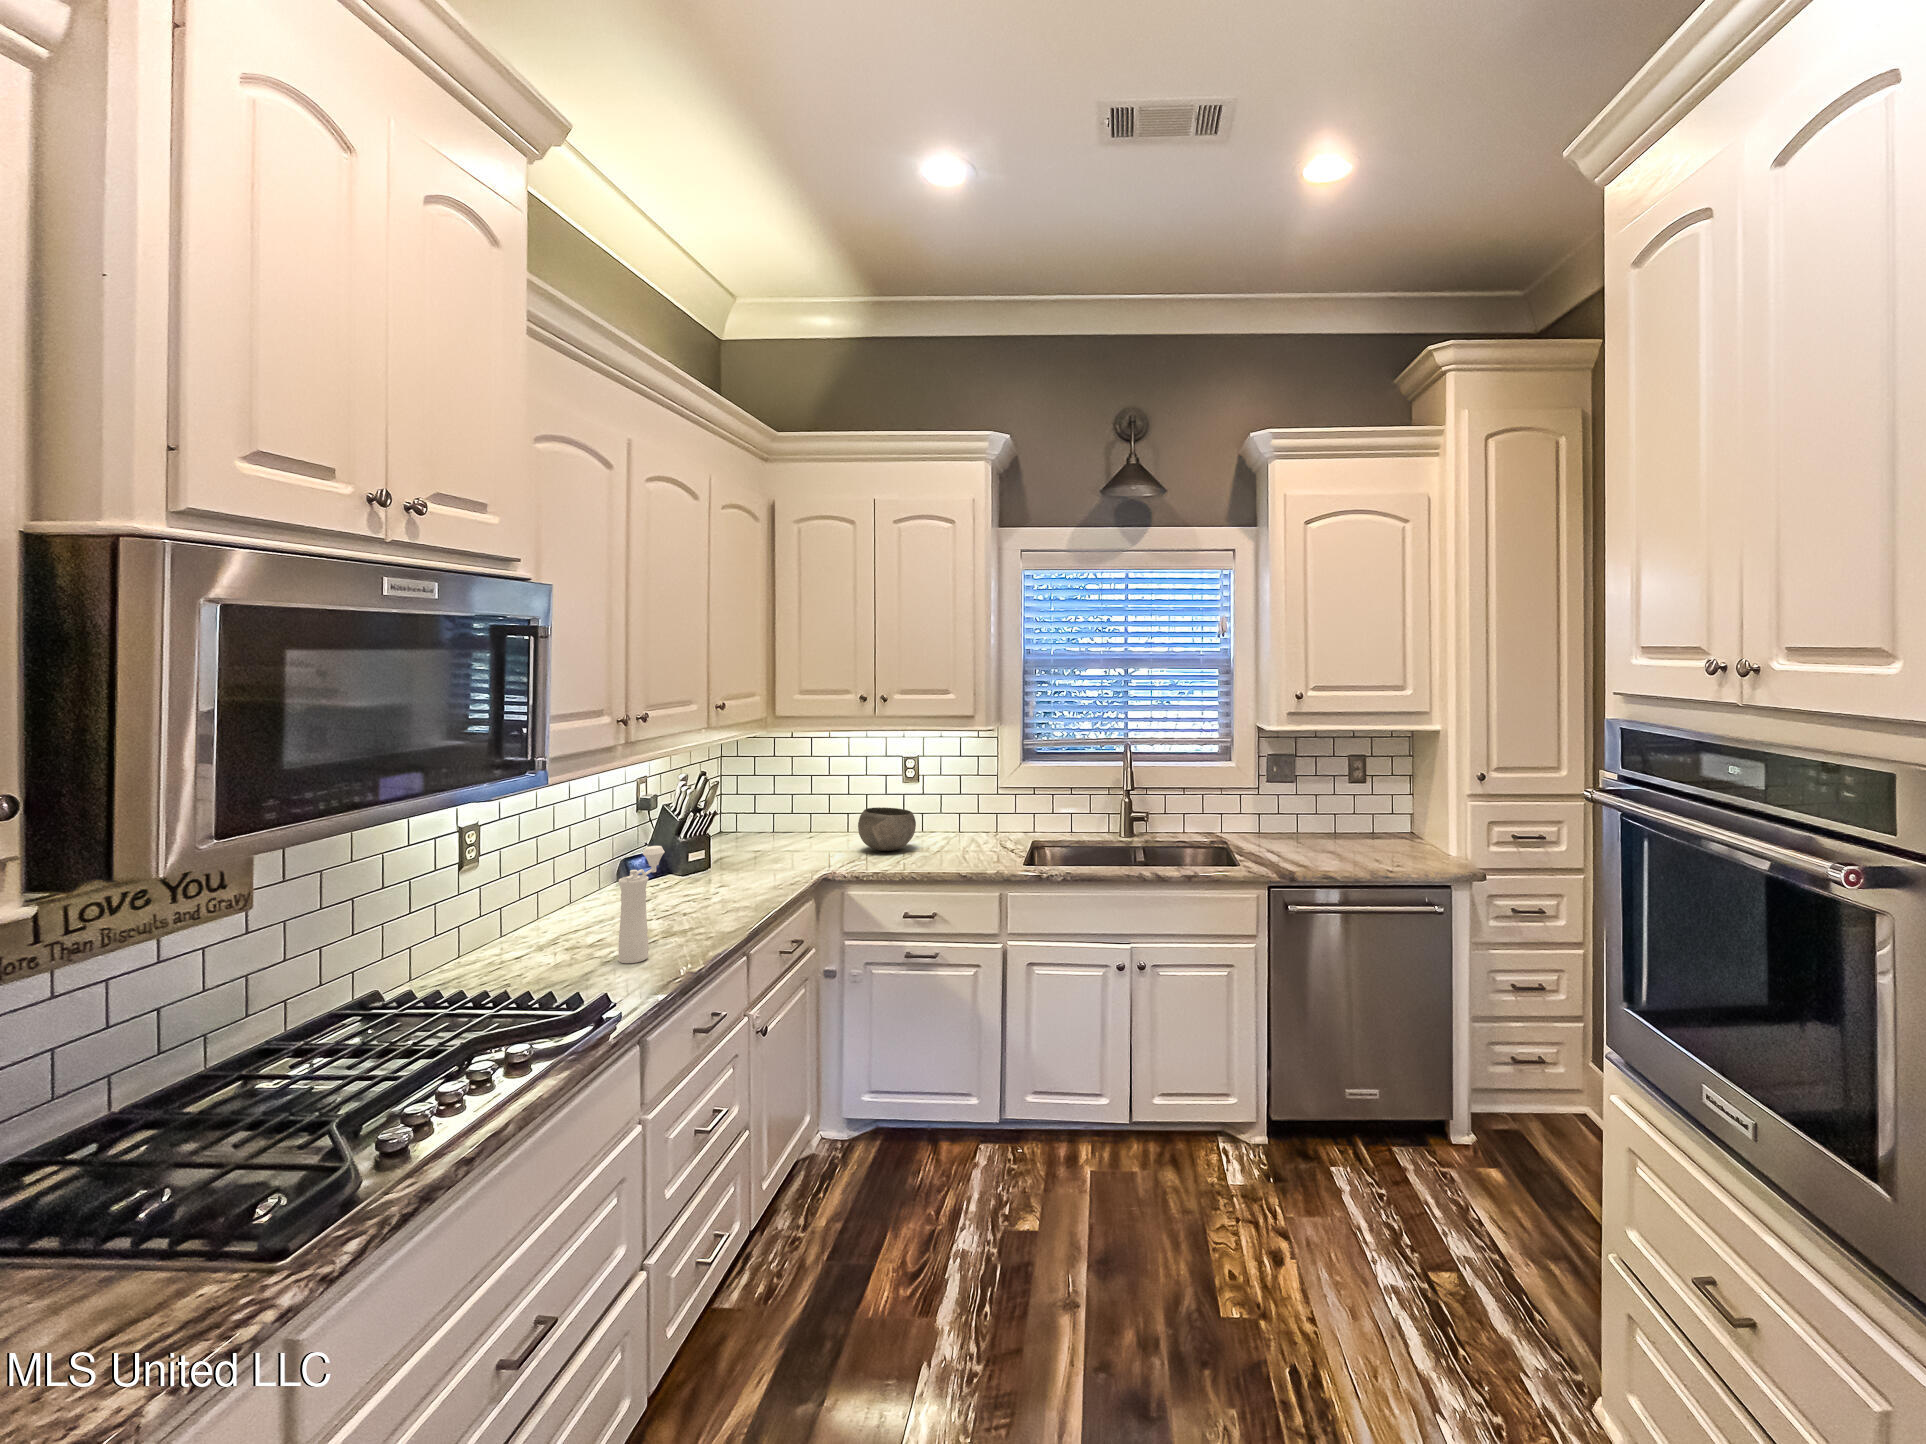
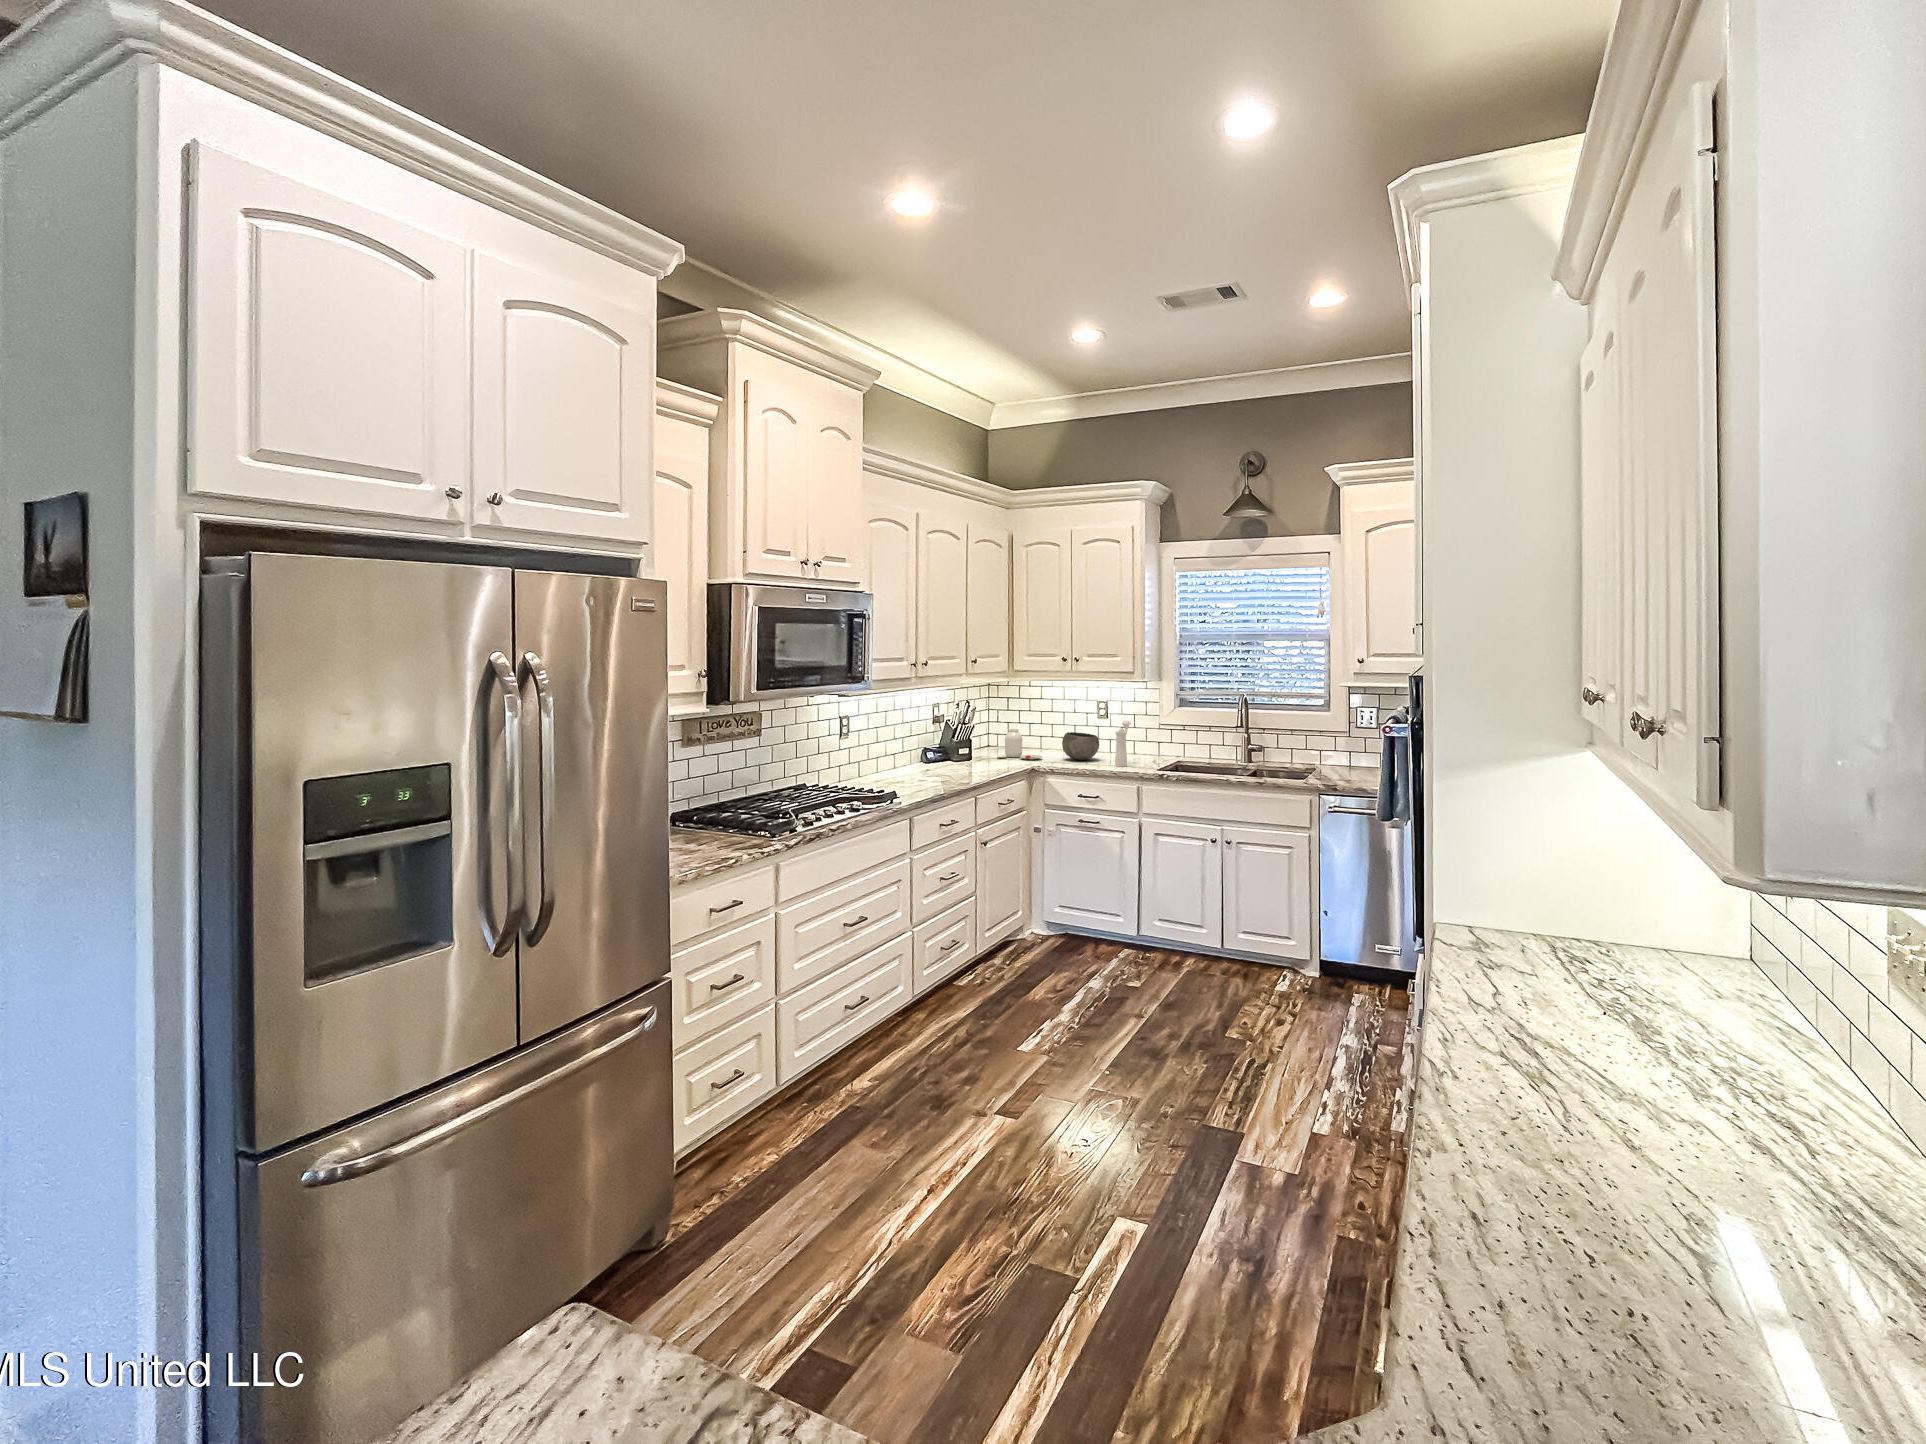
jar: none [750,808,827,859] -> present [997,729,1042,760]
pepper mill: present [618,846,665,963] -> present [1115,720,1131,767]

